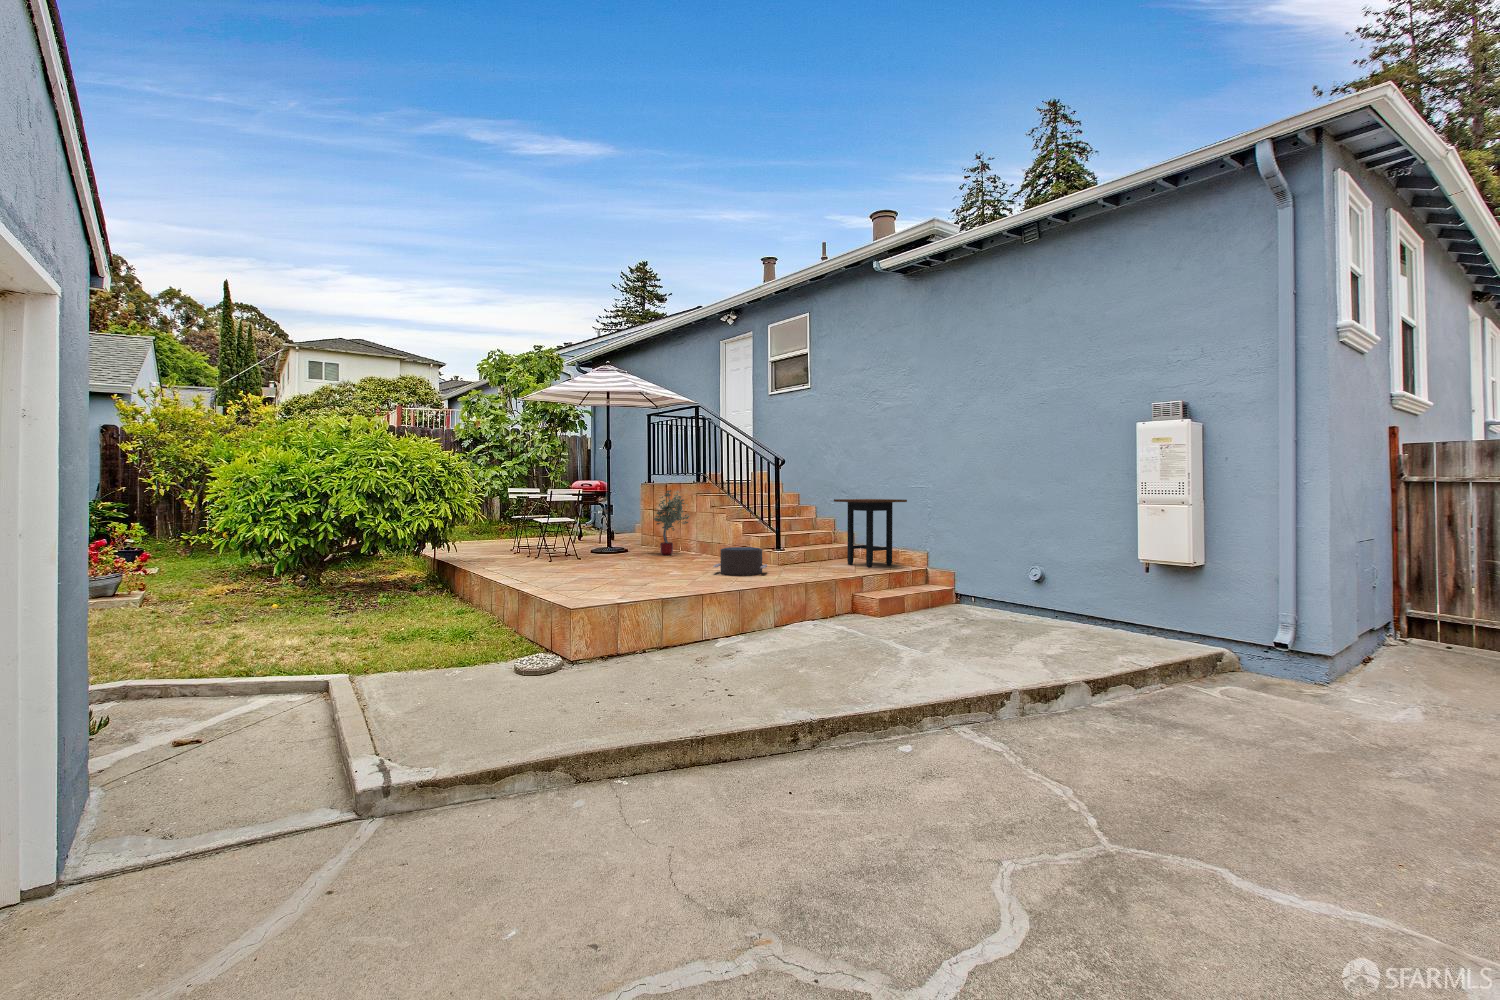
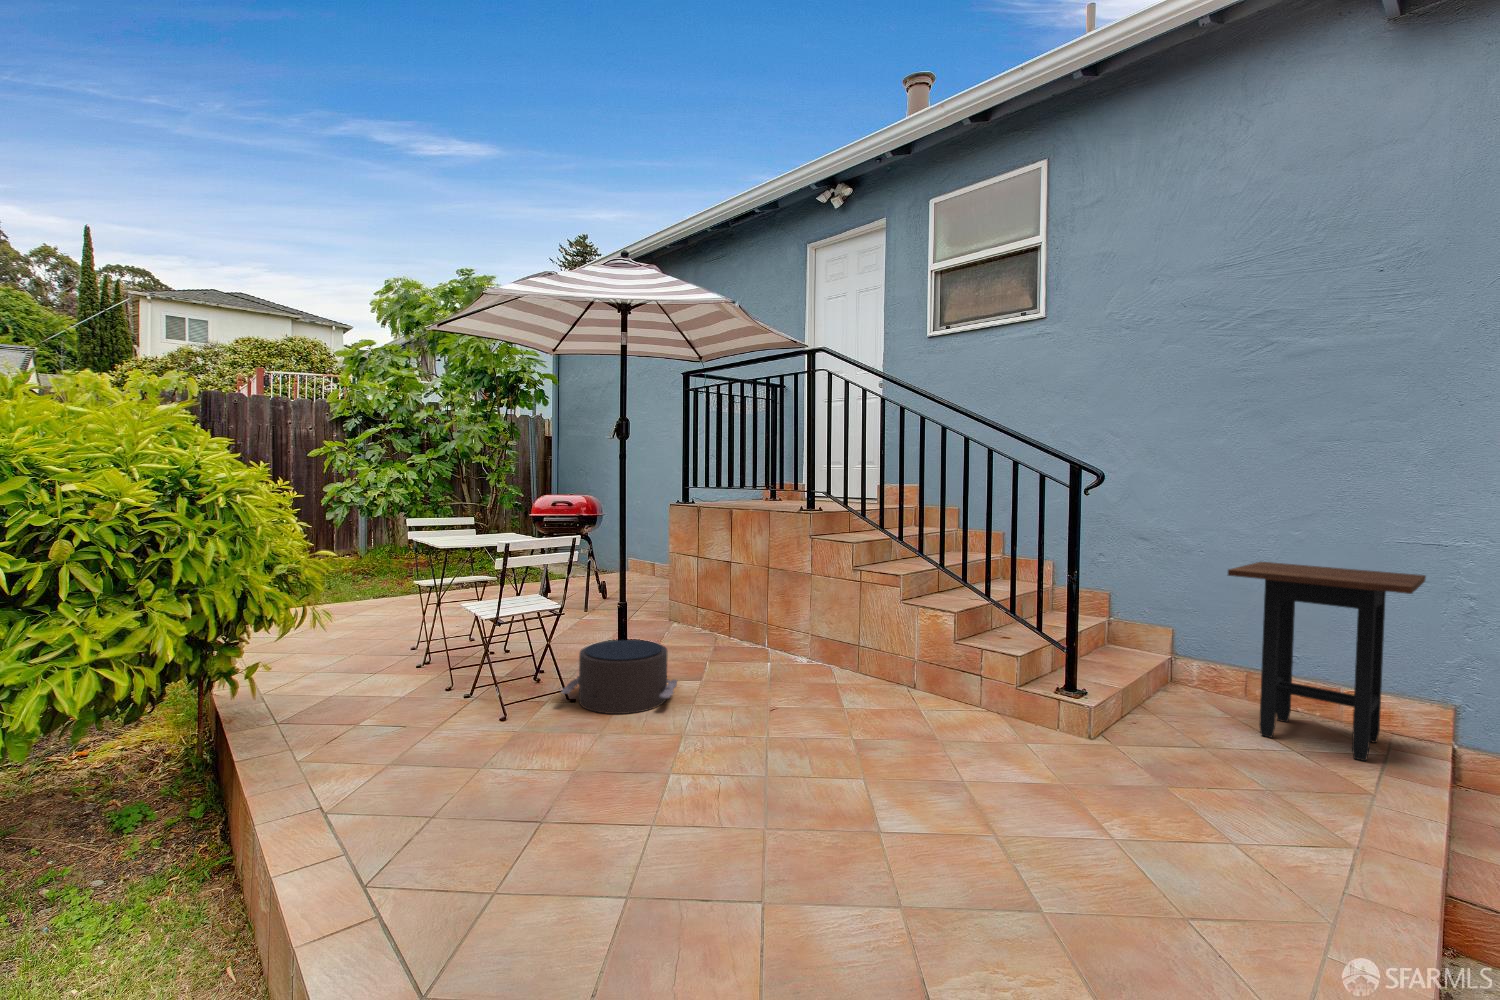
potted tree: present [654,490,689,555] -> none [710,525,800,669]
pouf: present [713,547,767,575] -> present [562,640,678,714]

